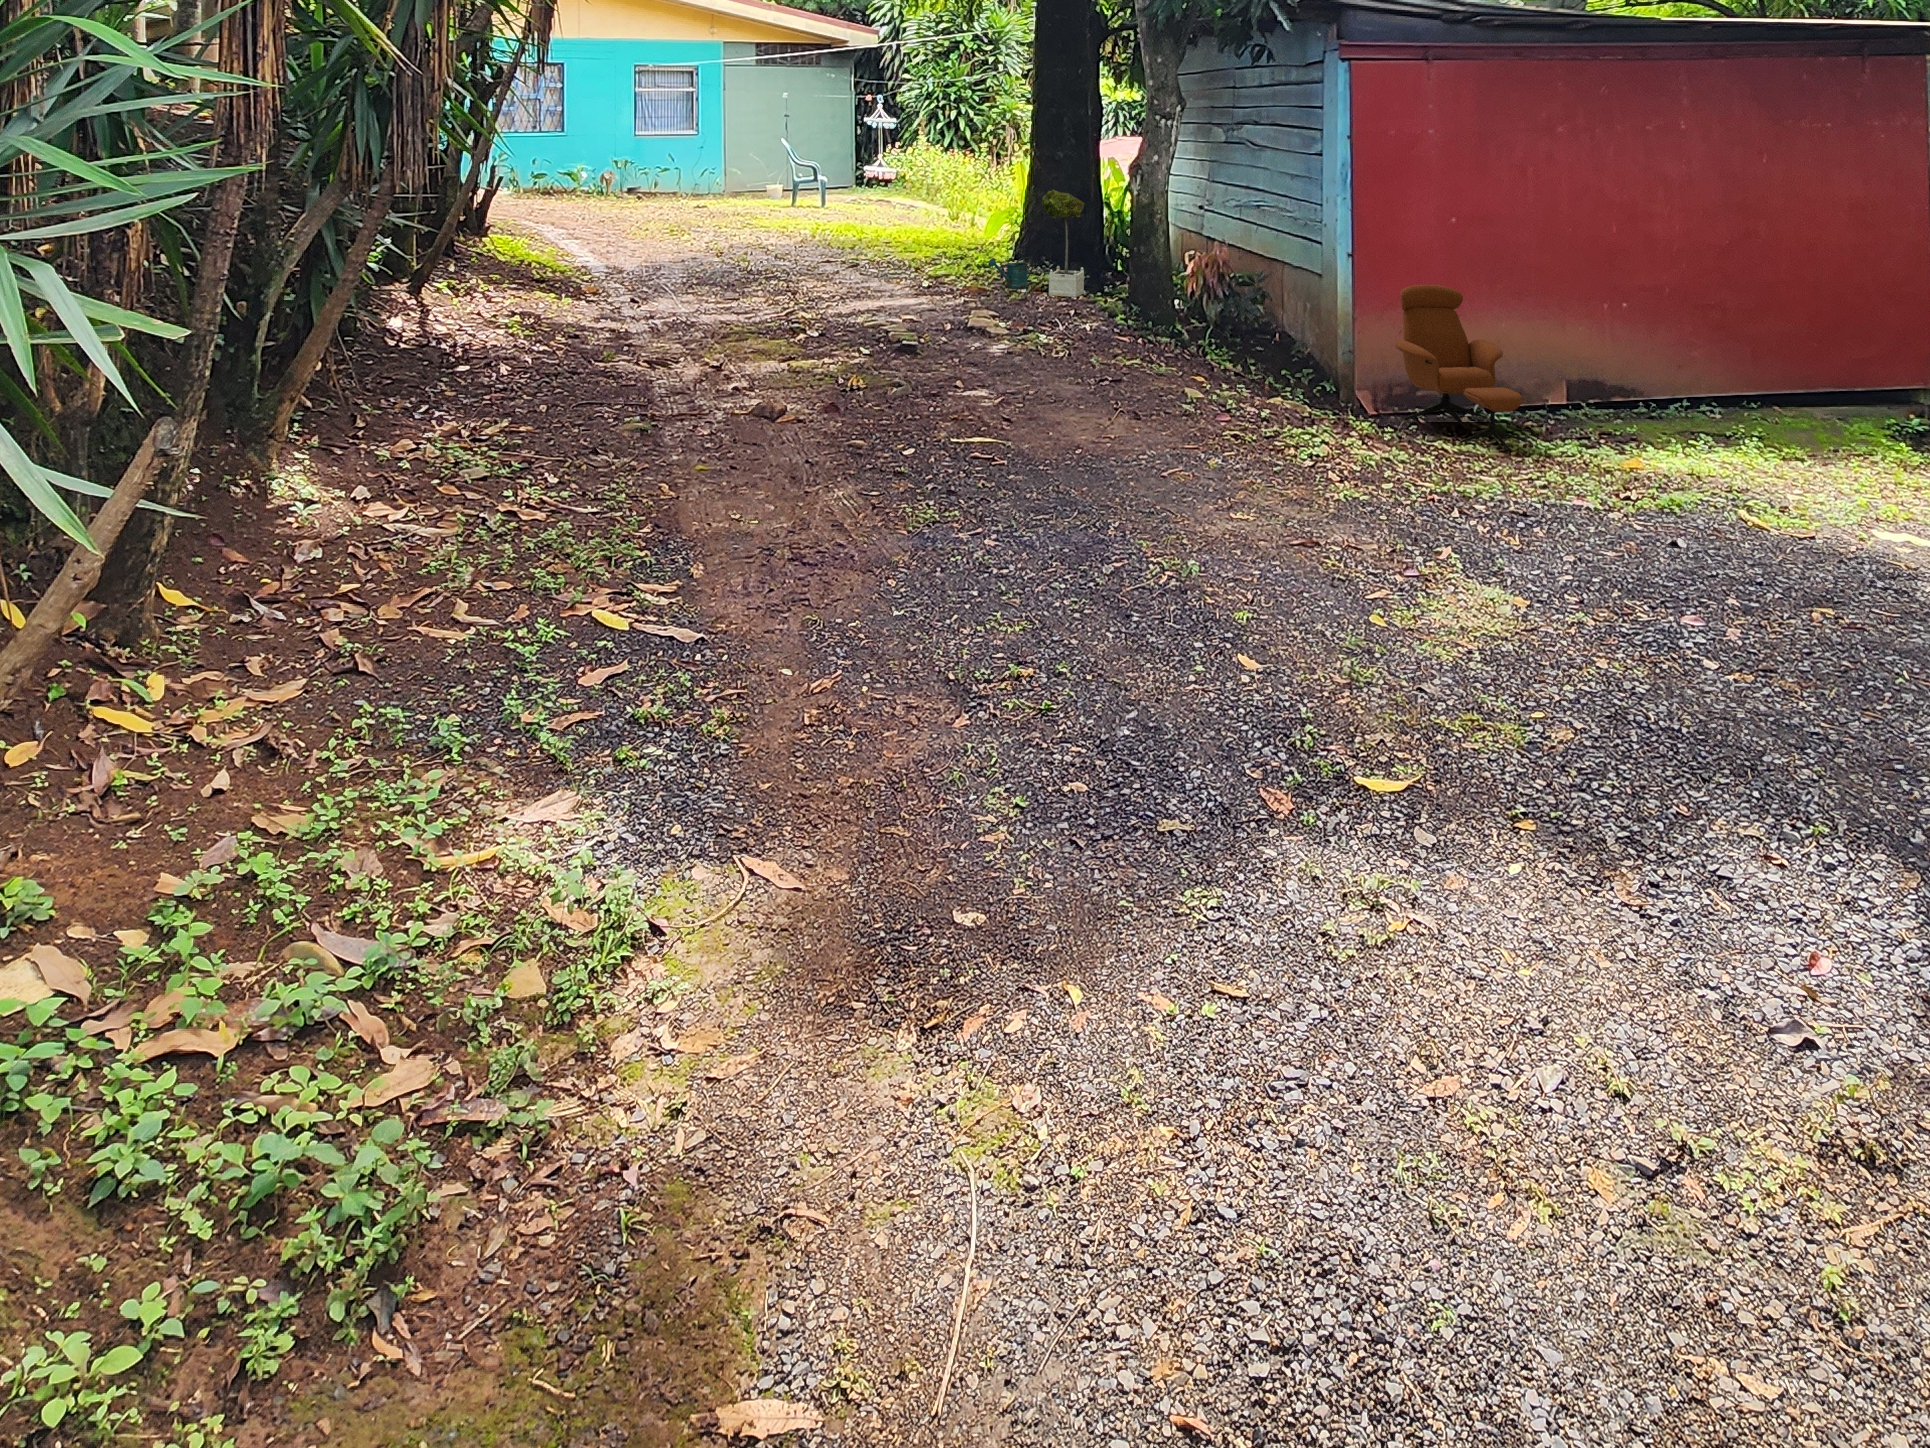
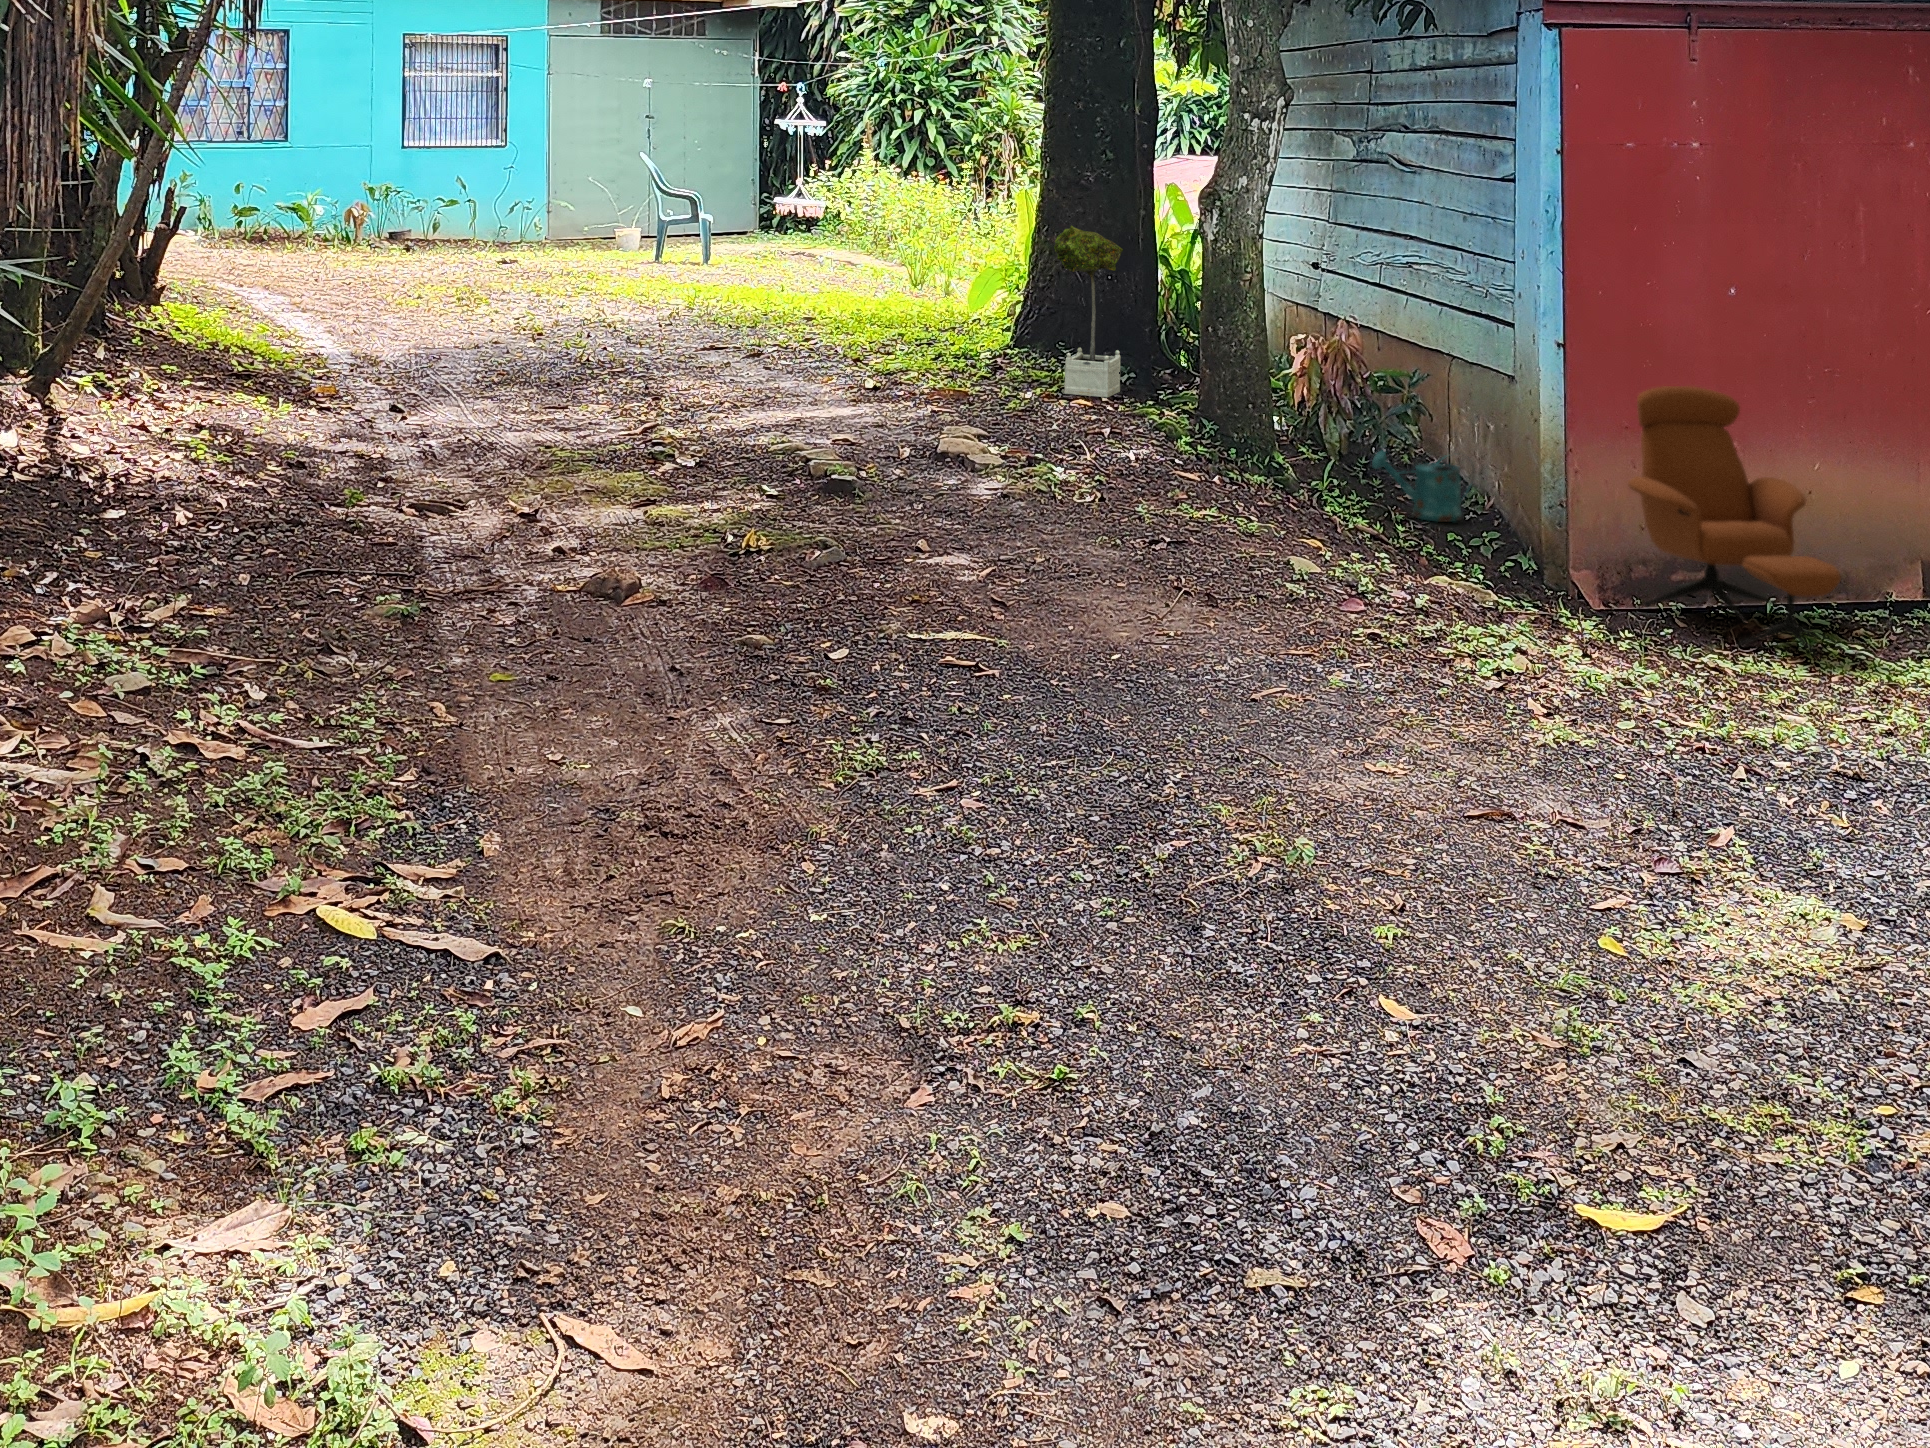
watering can: present [988,257,1033,289] -> present [1372,451,1474,522]

